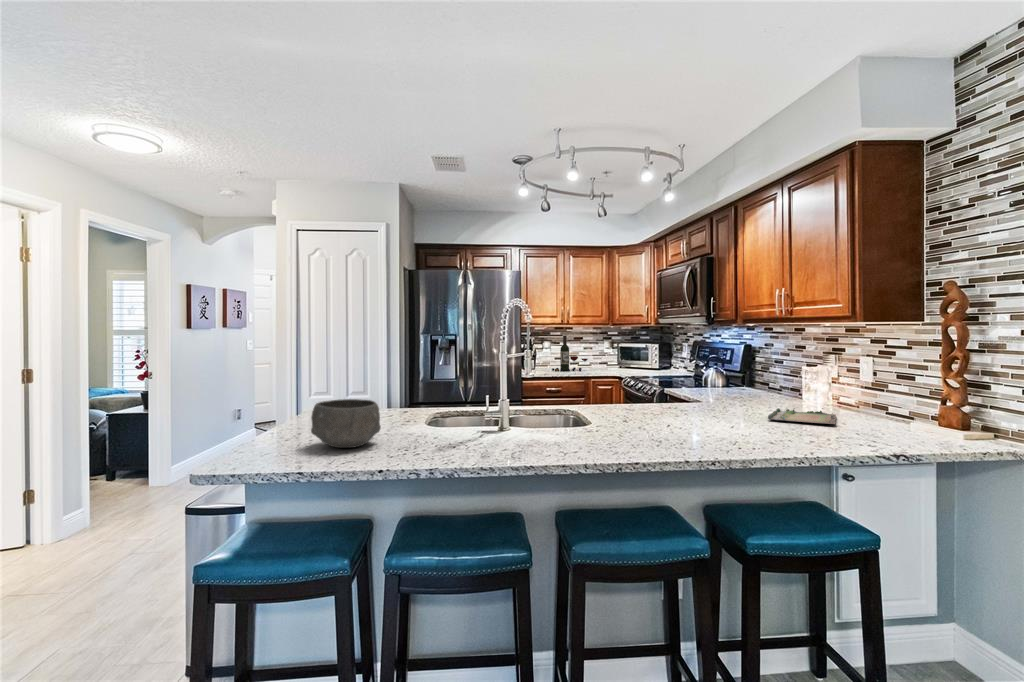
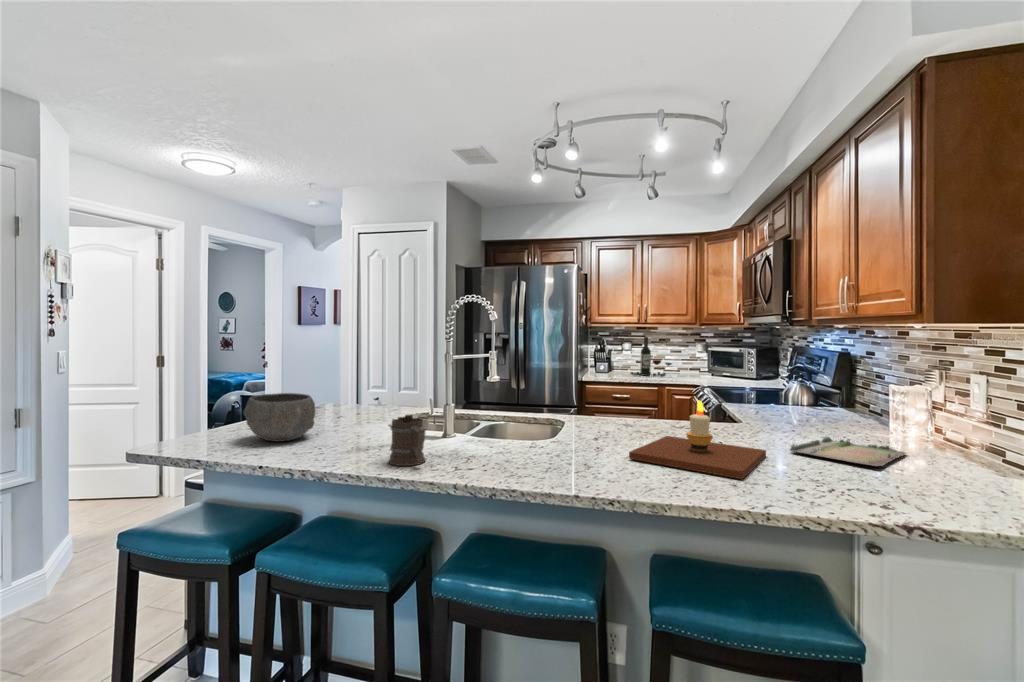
candle: none [675,384,770,440] -> present [629,401,766,479]
mug: none [492,410,537,456] -> present [388,415,426,466]

